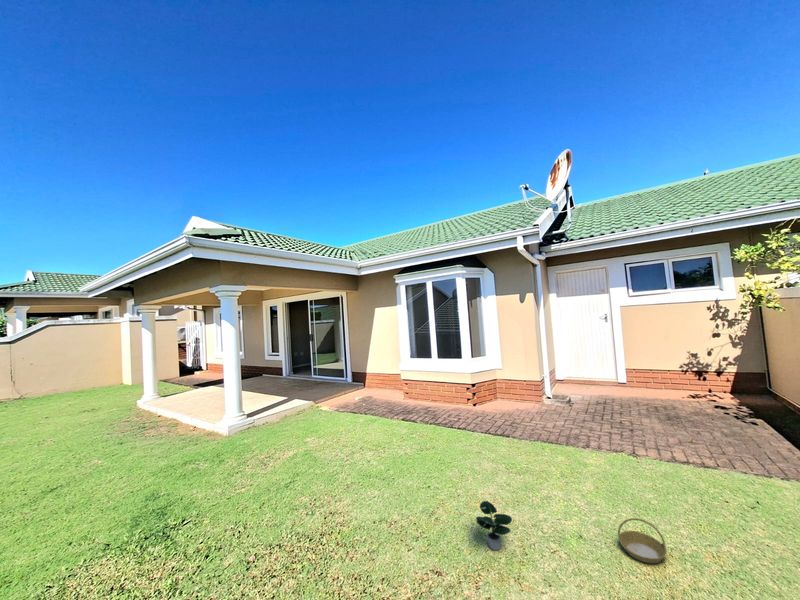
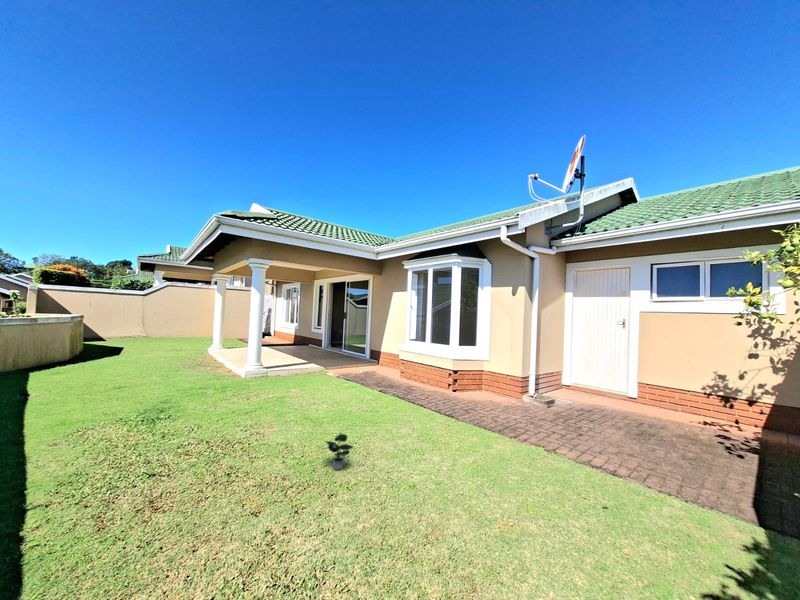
basket: present [618,518,666,563] -> none [427,468,461,506]

